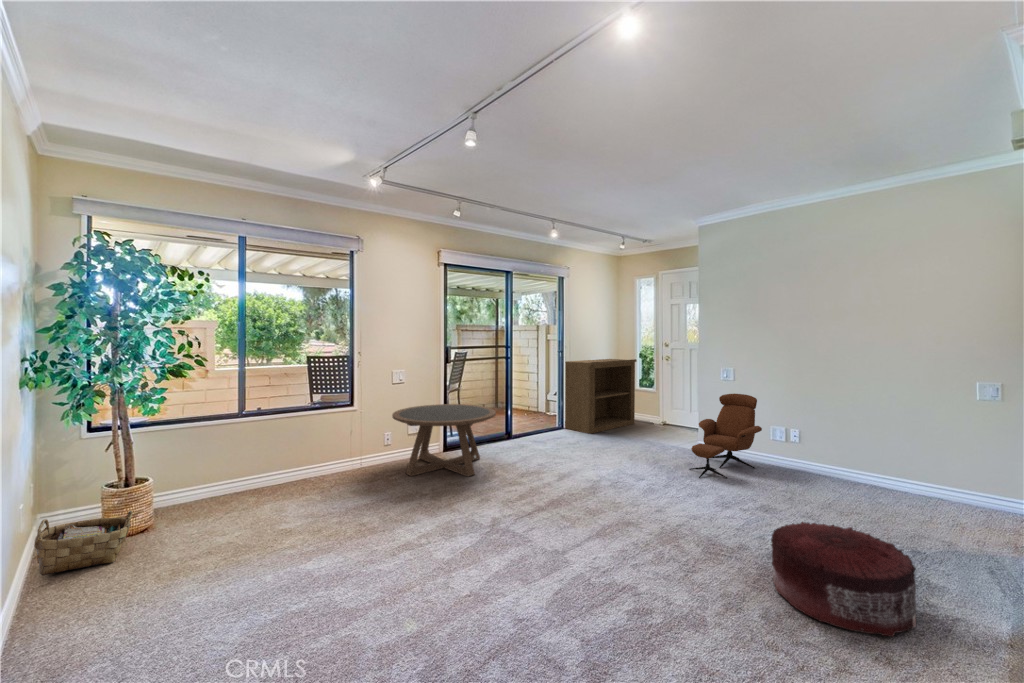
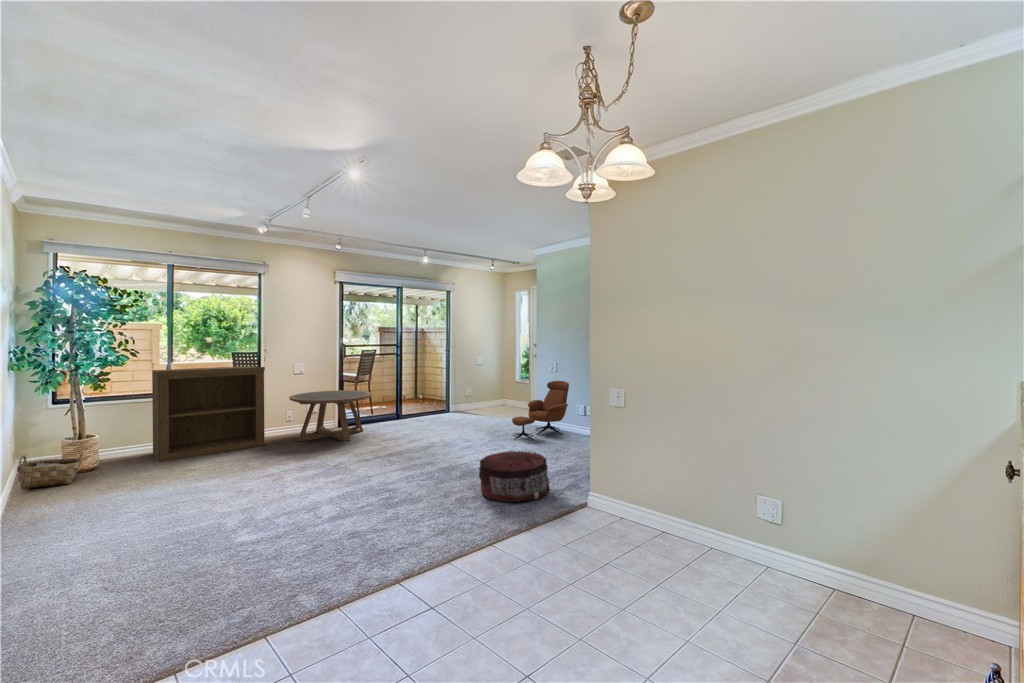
bookshelf: present [565,359,637,434] -> present [152,366,265,461]

